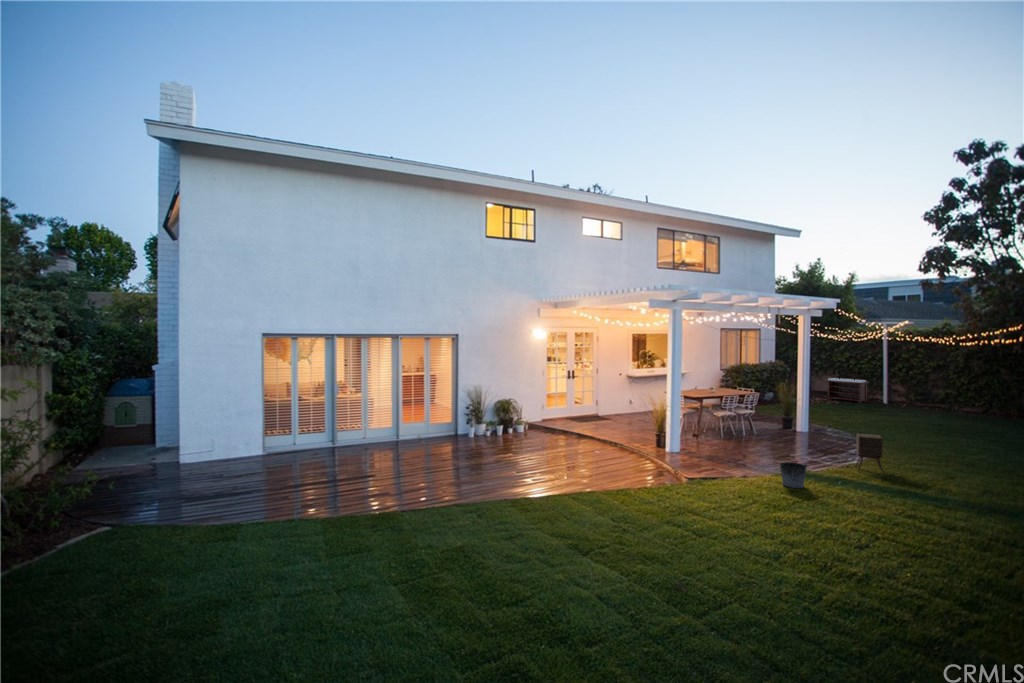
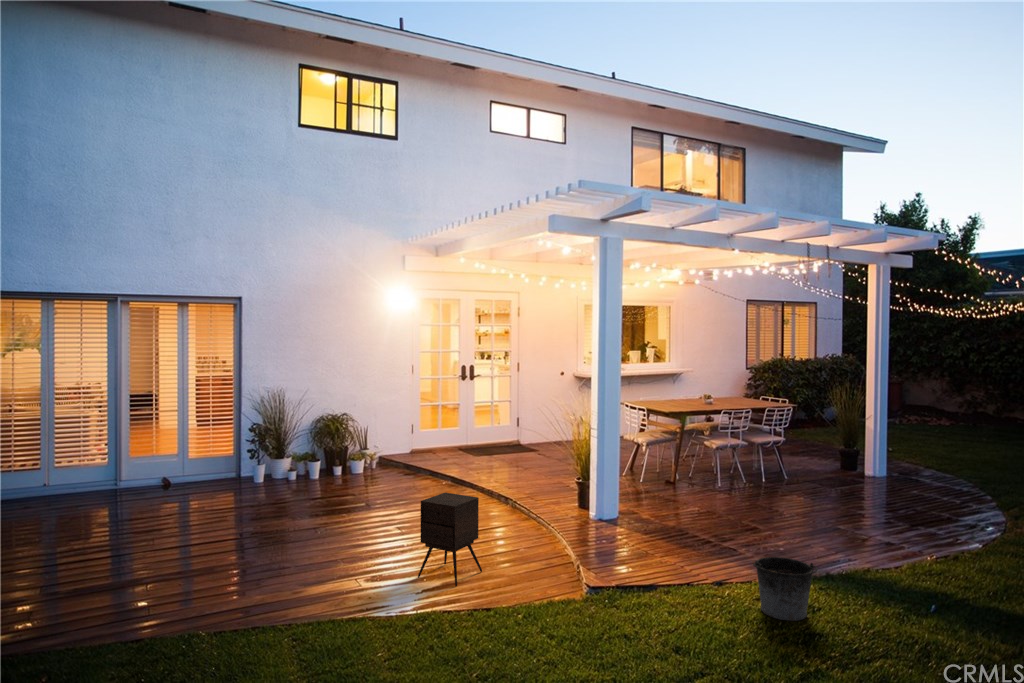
bench: present [827,378,868,403] -> none [927,384,996,425]
side table: present [856,433,884,473] -> present [418,493,482,586]

